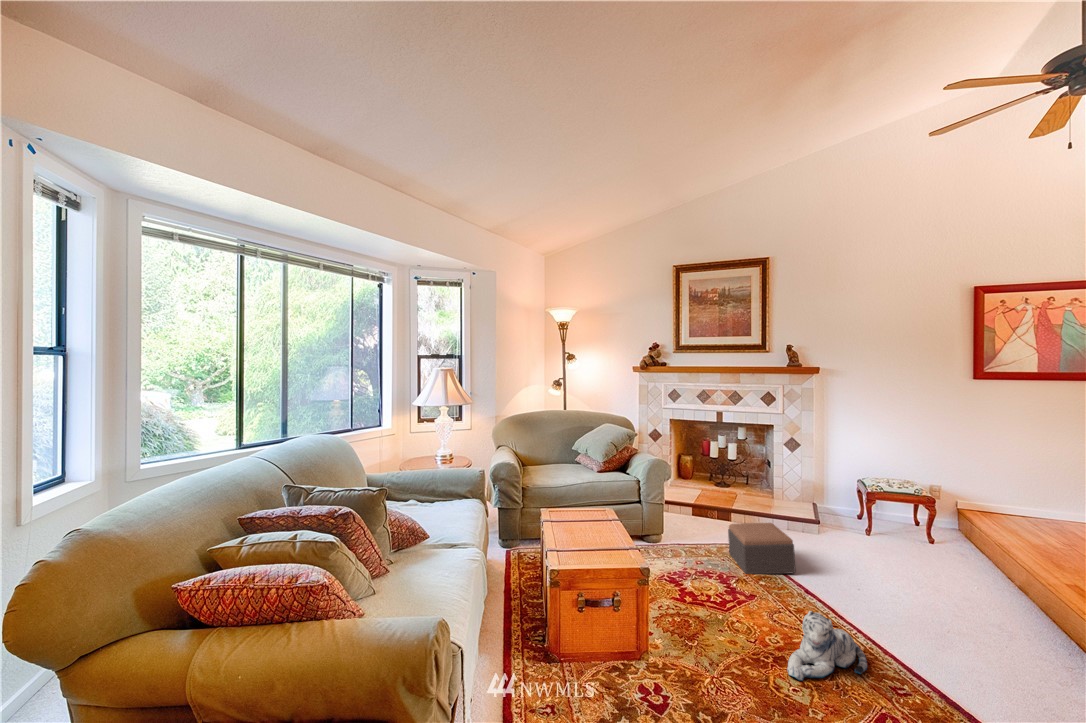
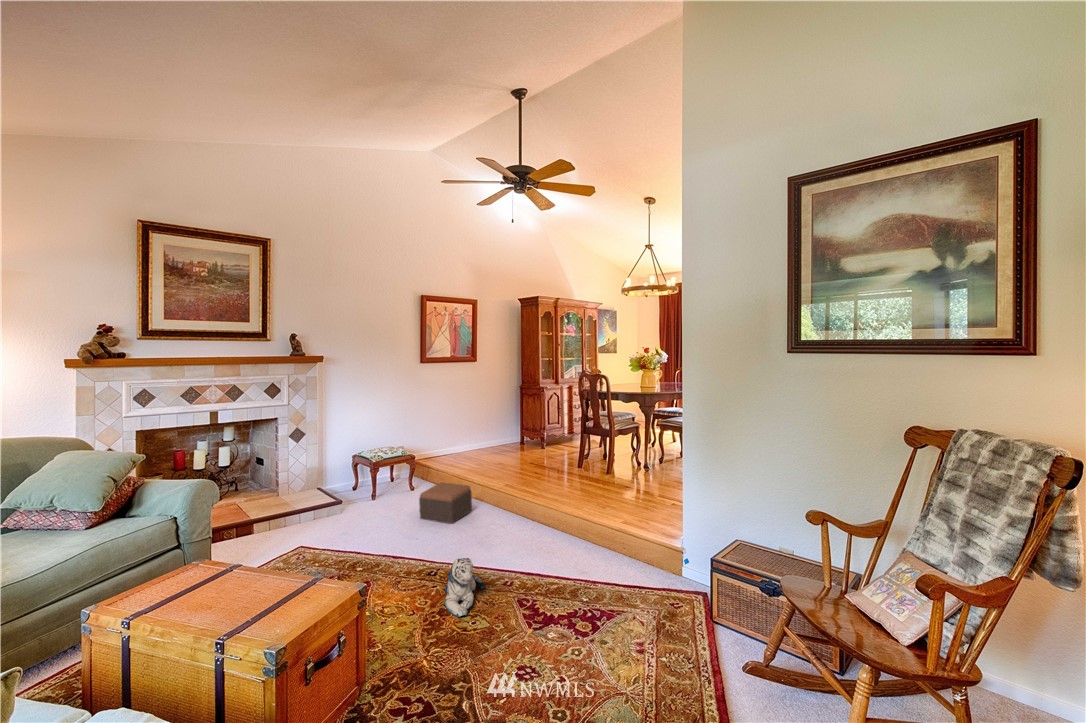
footstool: present [728,523,796,574] -> present [419,482,472,524]

